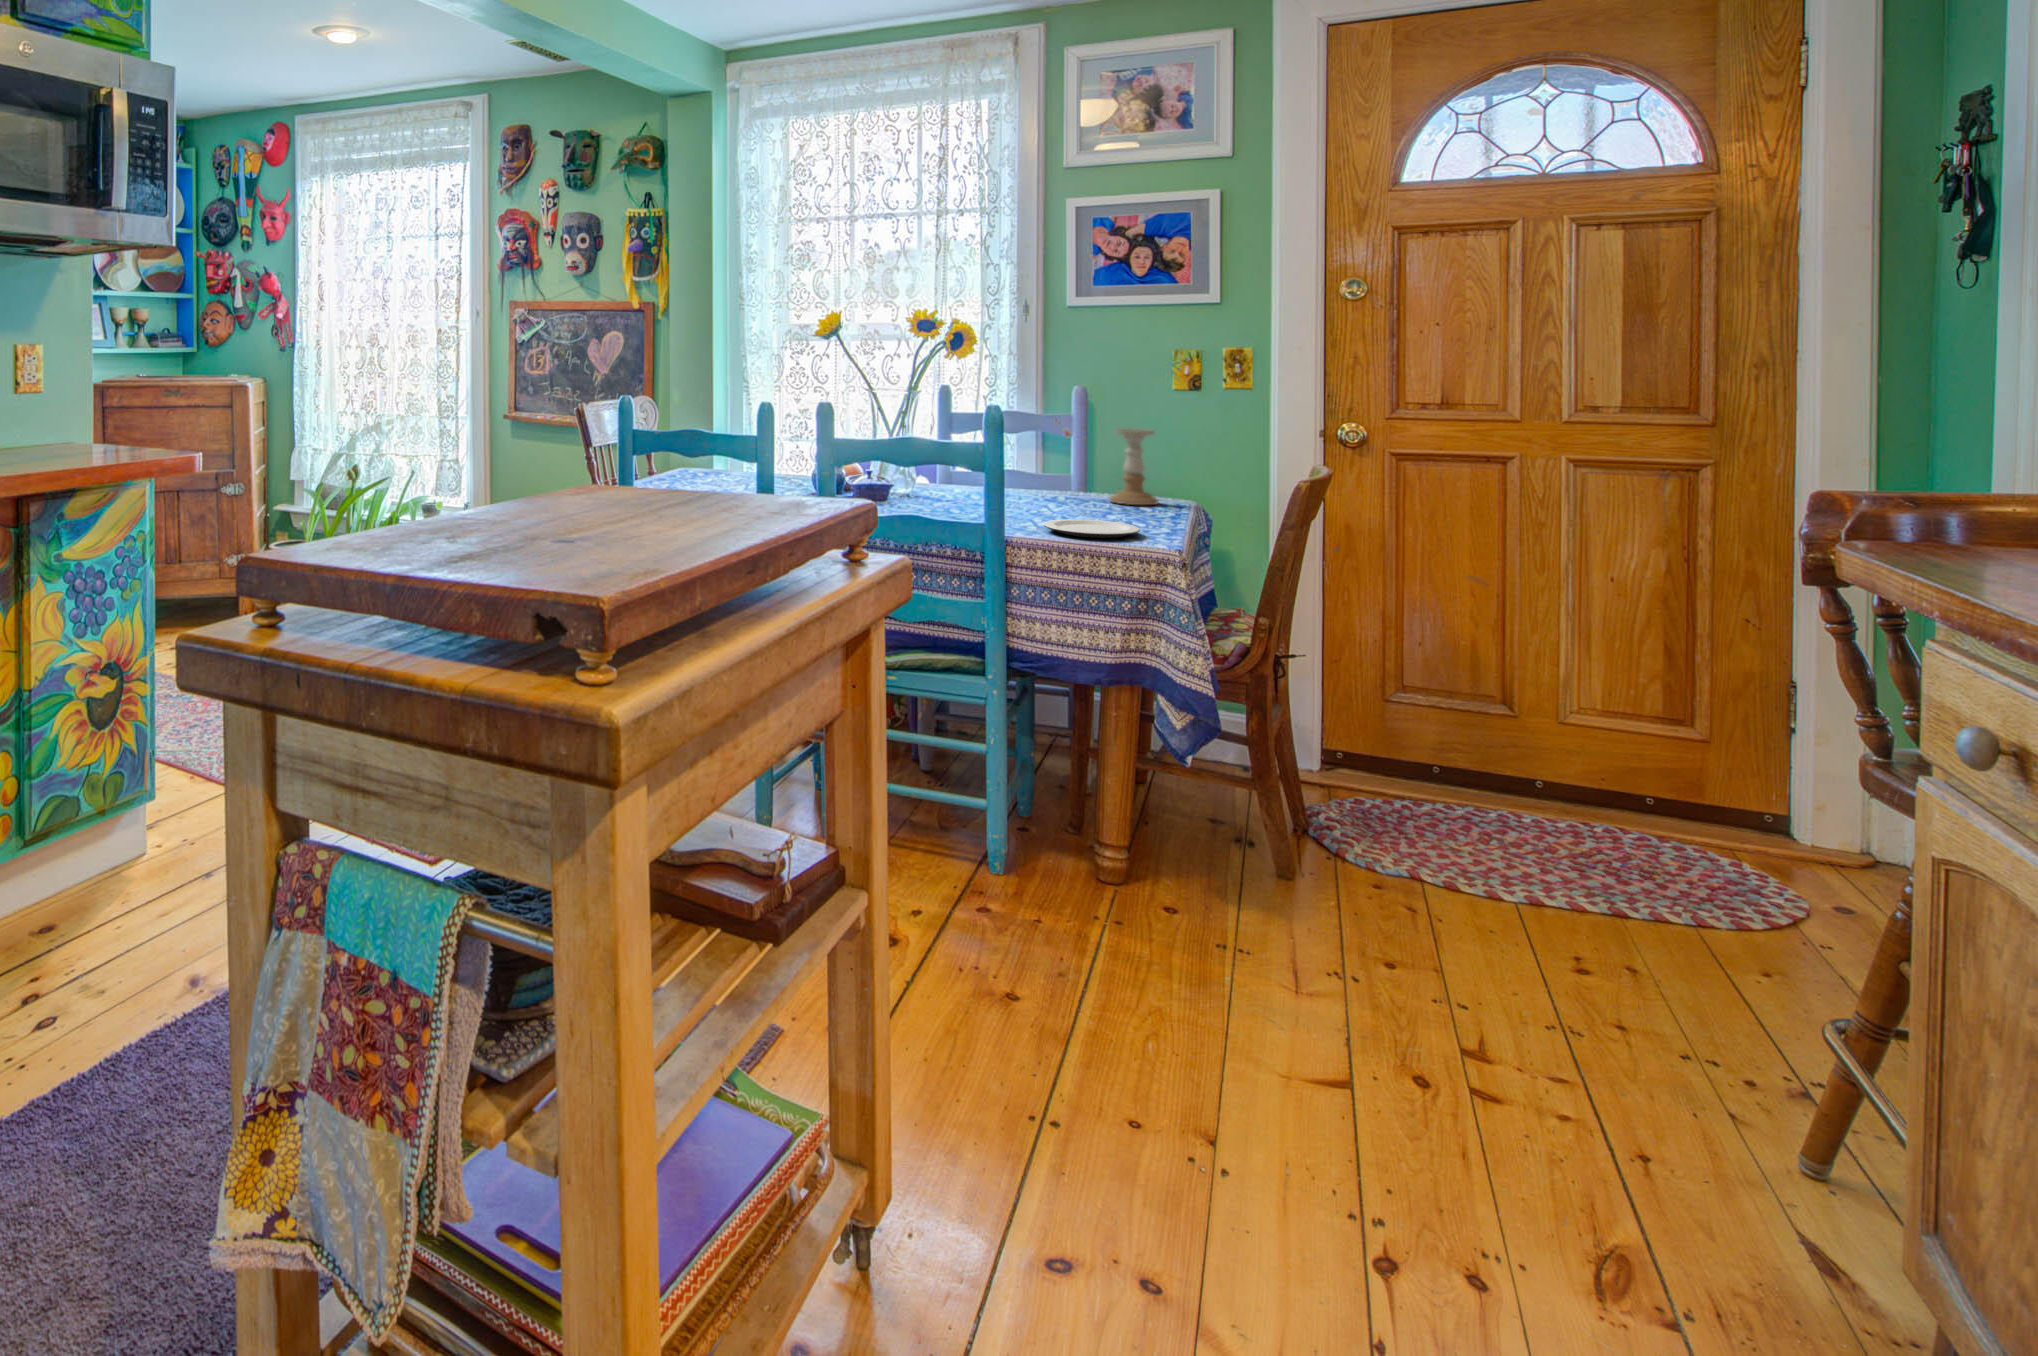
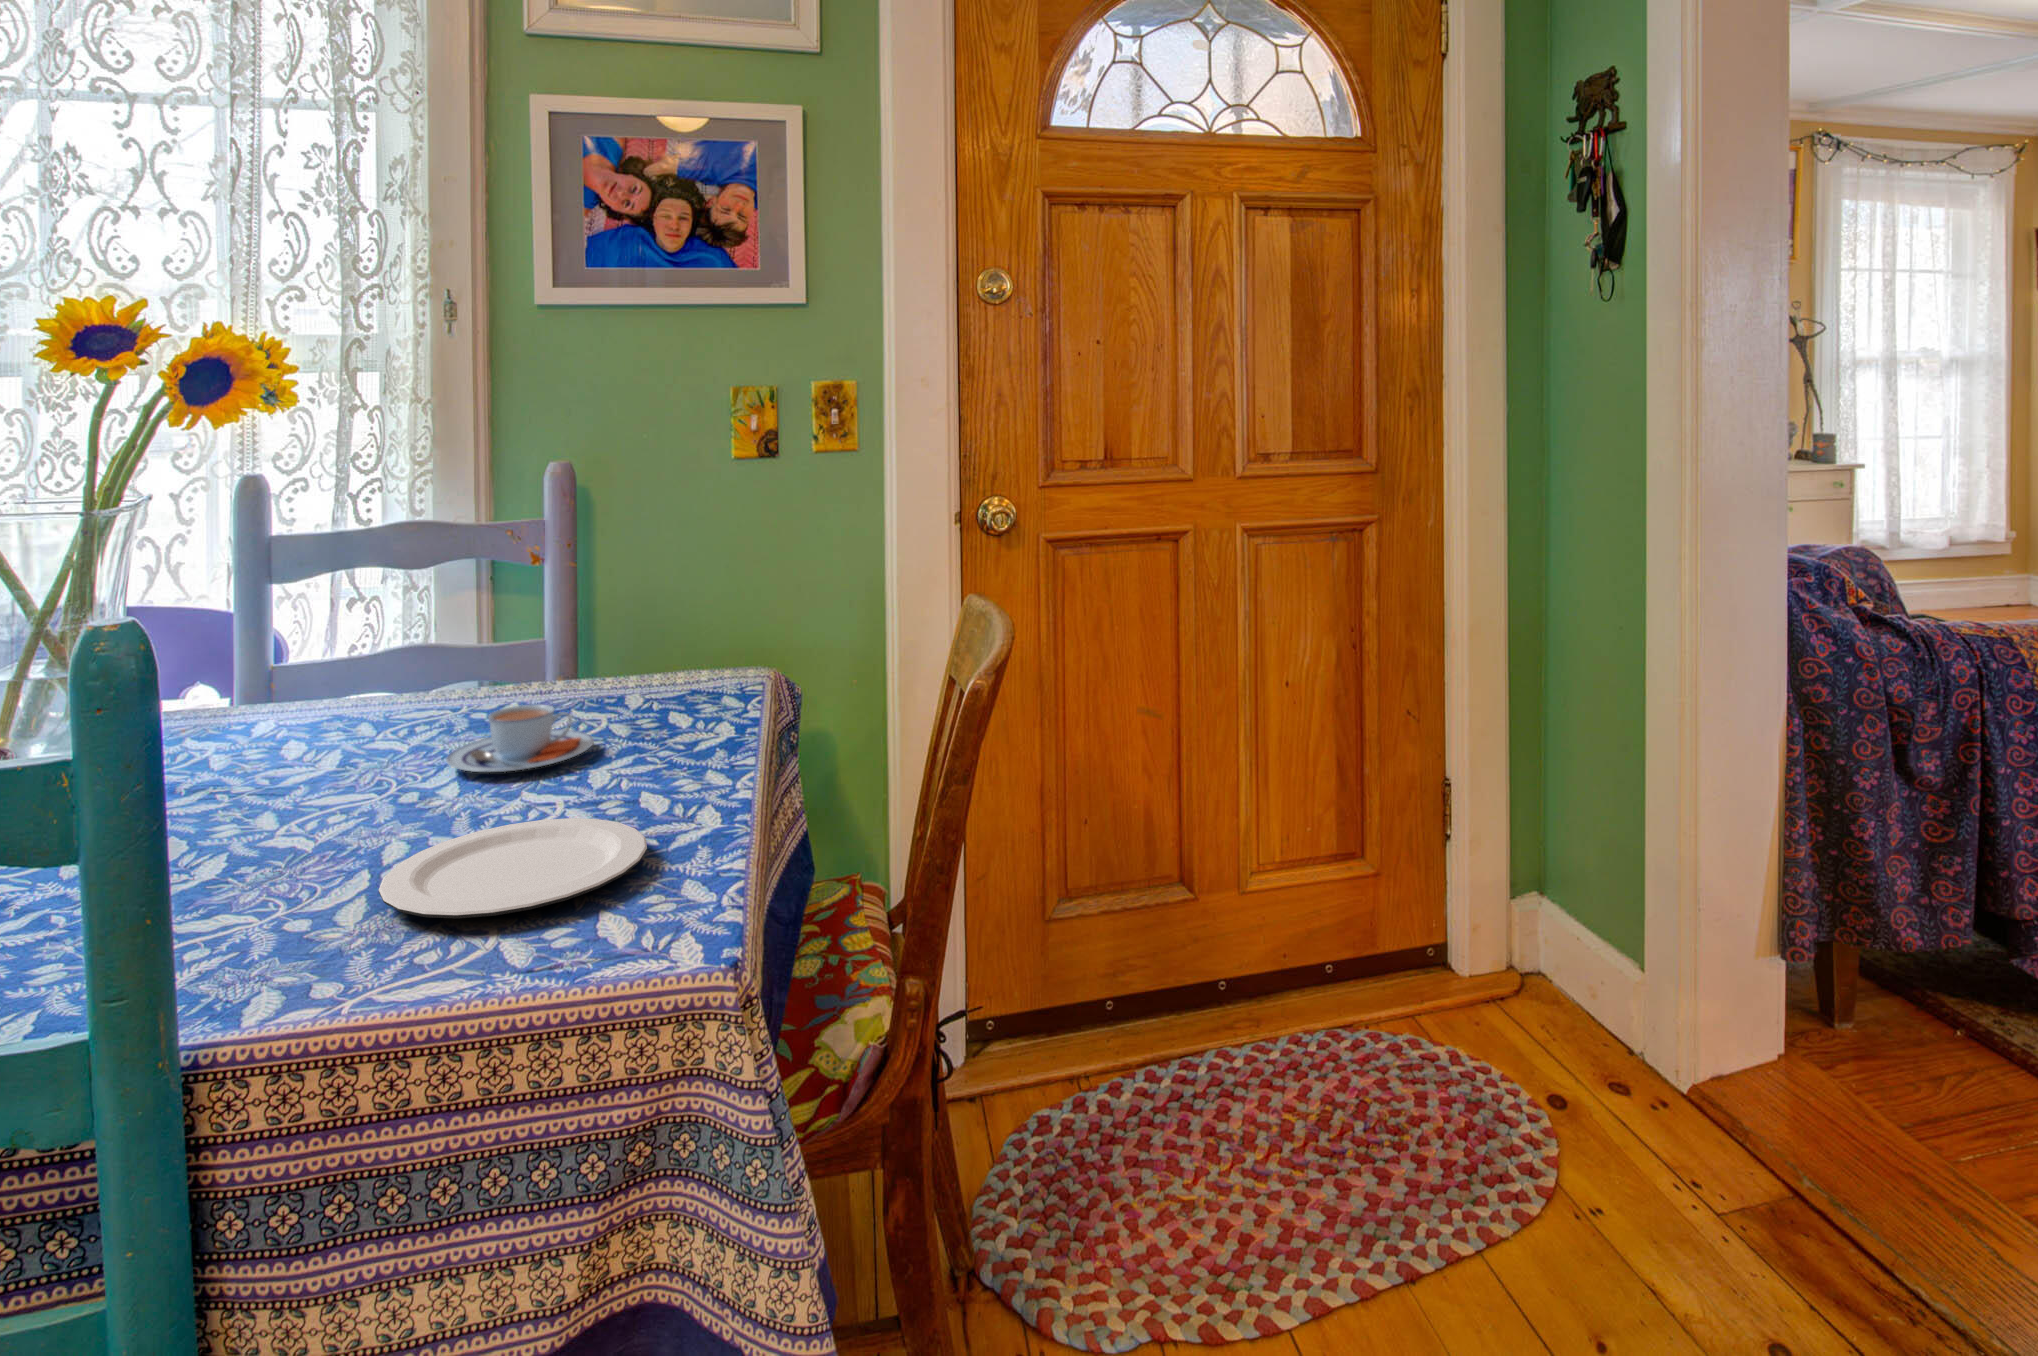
candle holder: present [1110,429,1158,505] -> none [603,544,703,713]
teacup: none [1048,488,1109,511] -> present [446,704,594,772]

